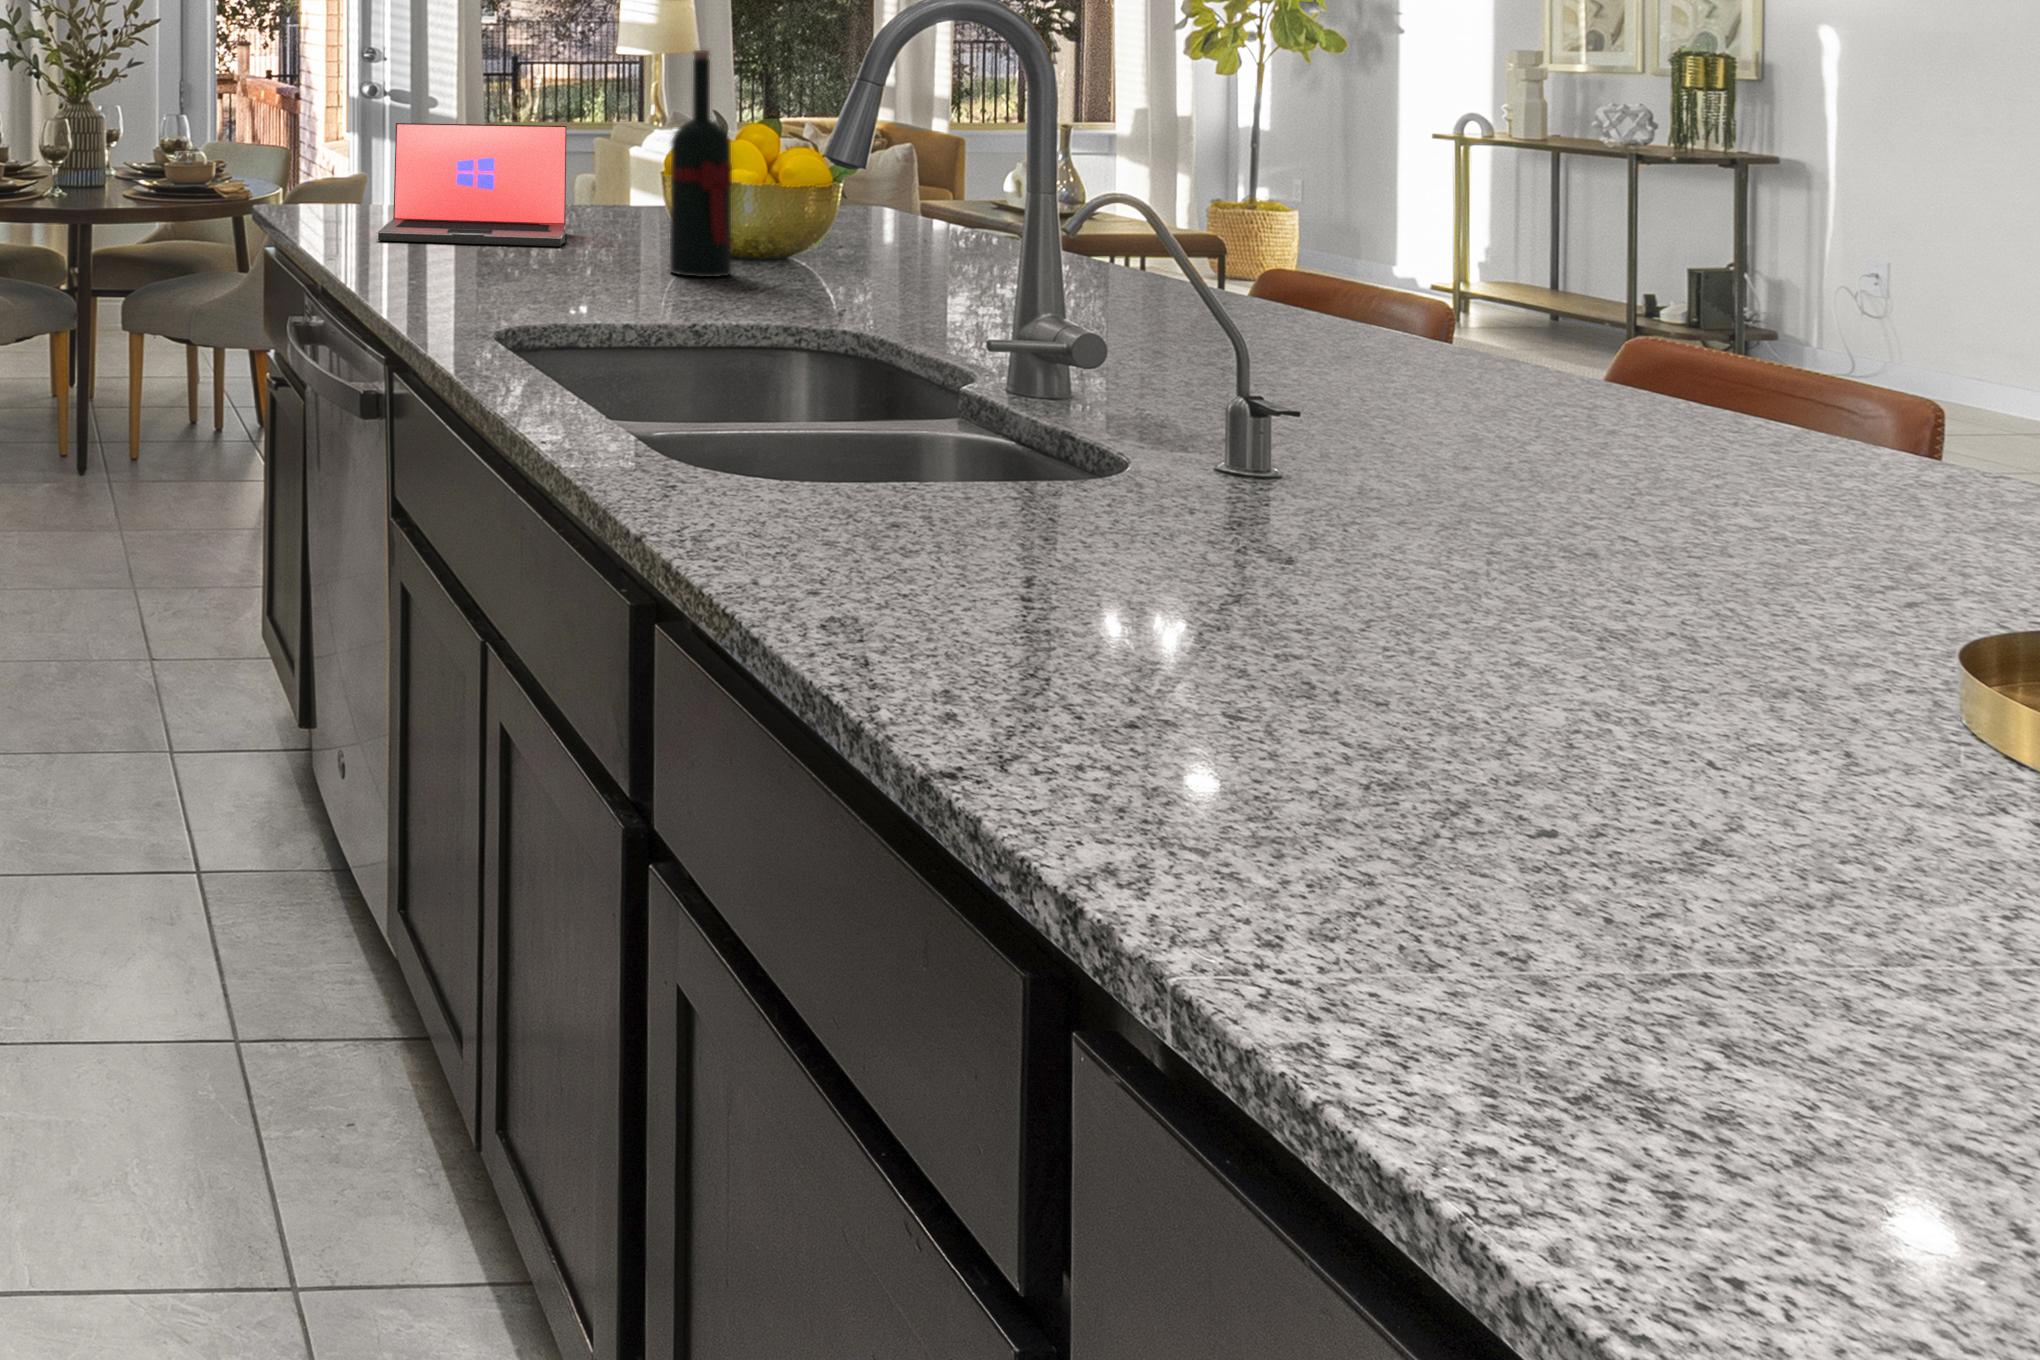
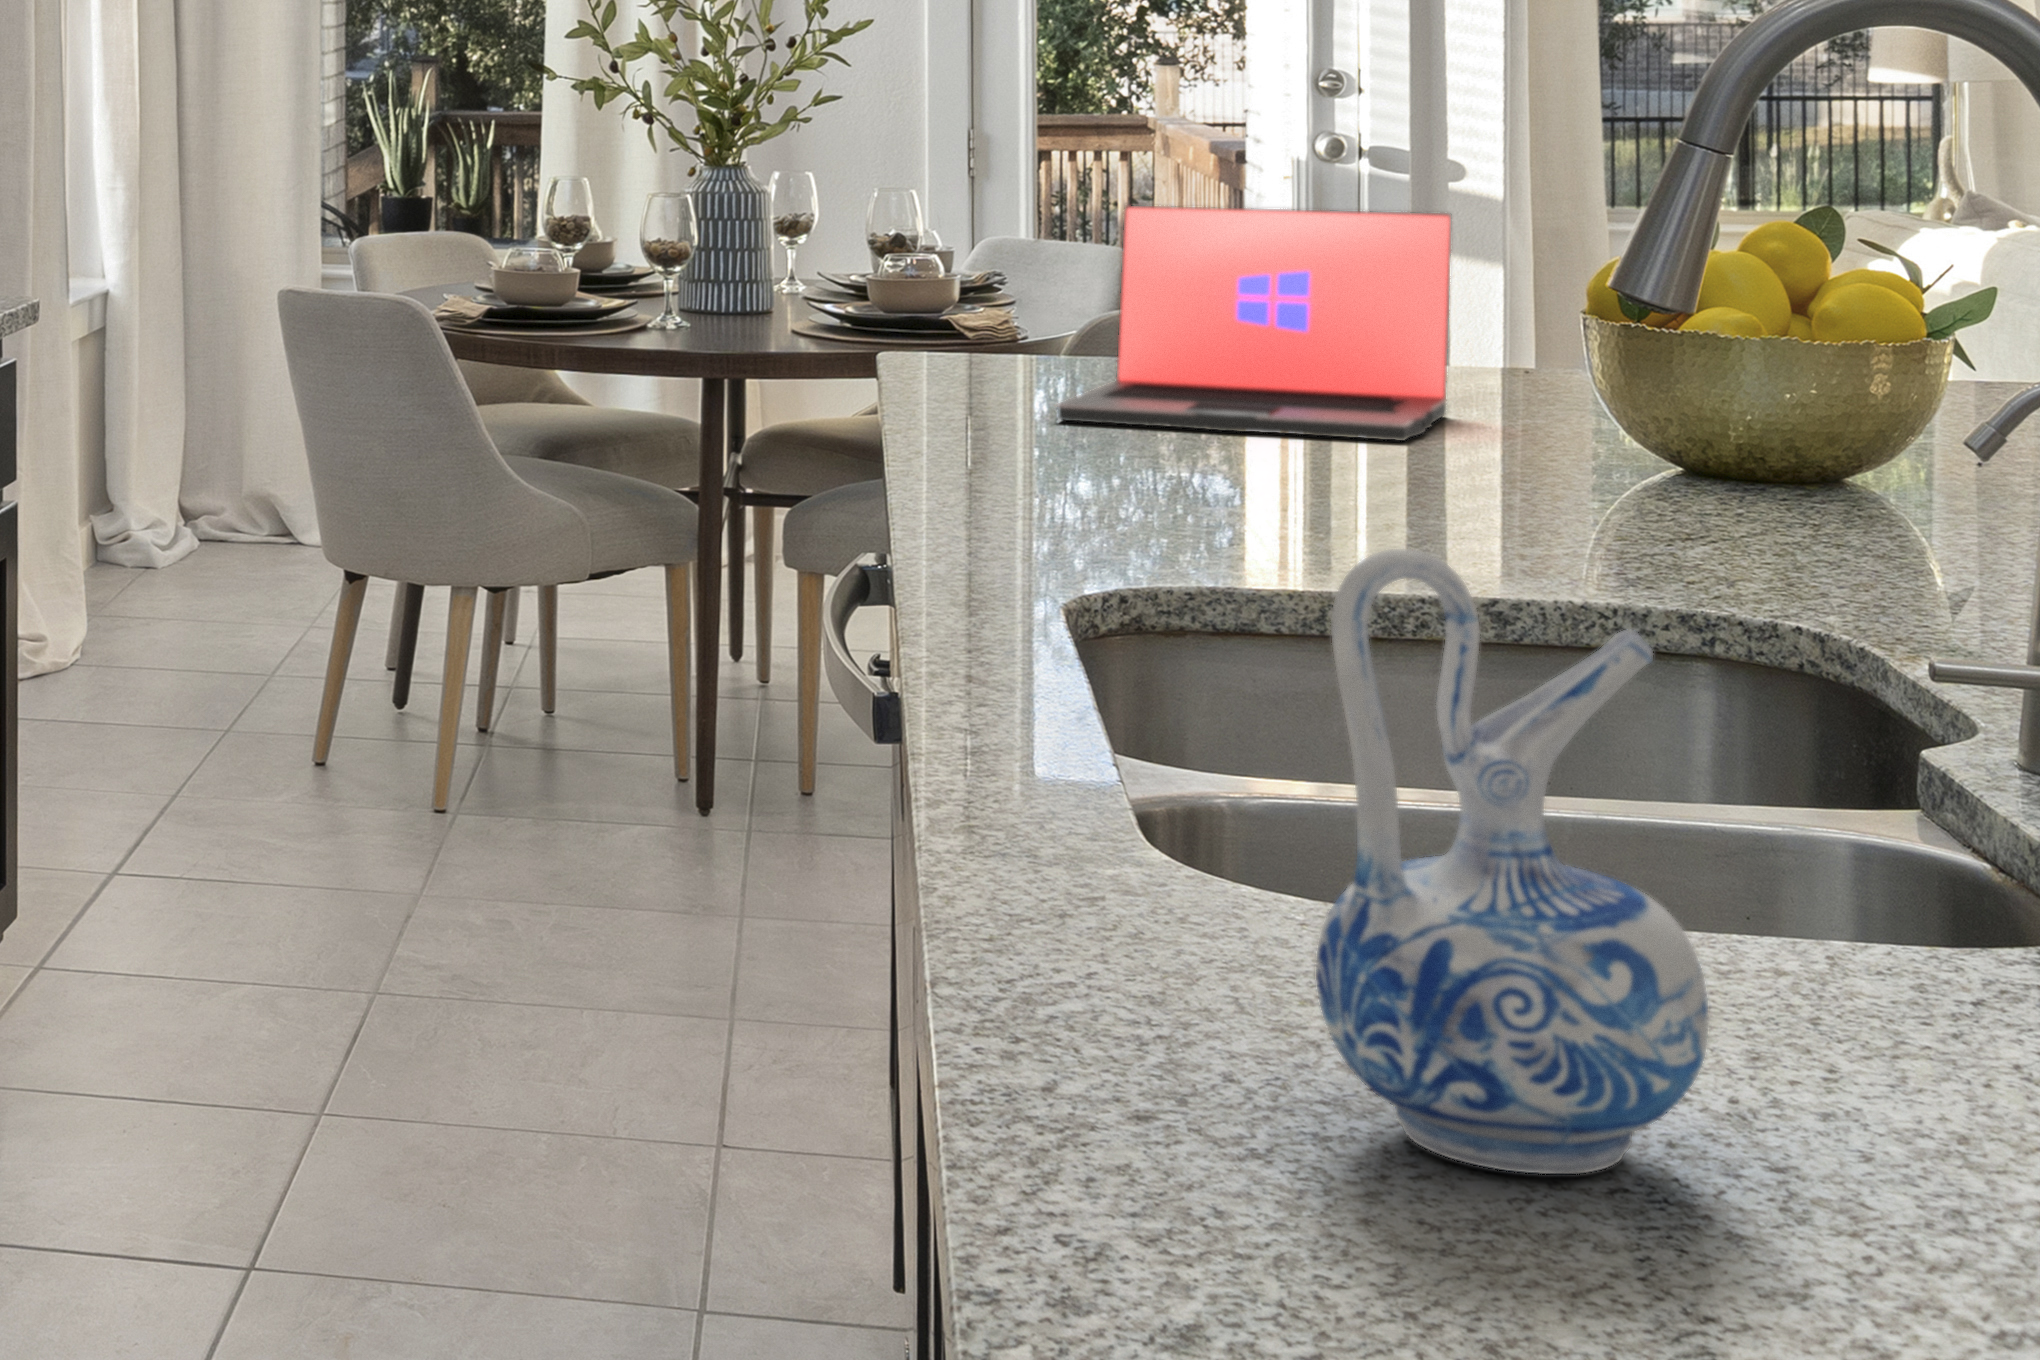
wine bottle: present [670,50,732,277] -> none [1571,68,1694,509]
ceramic pitcher: none [884,290,1076,590] -> present [1316,549,1709,1174]

